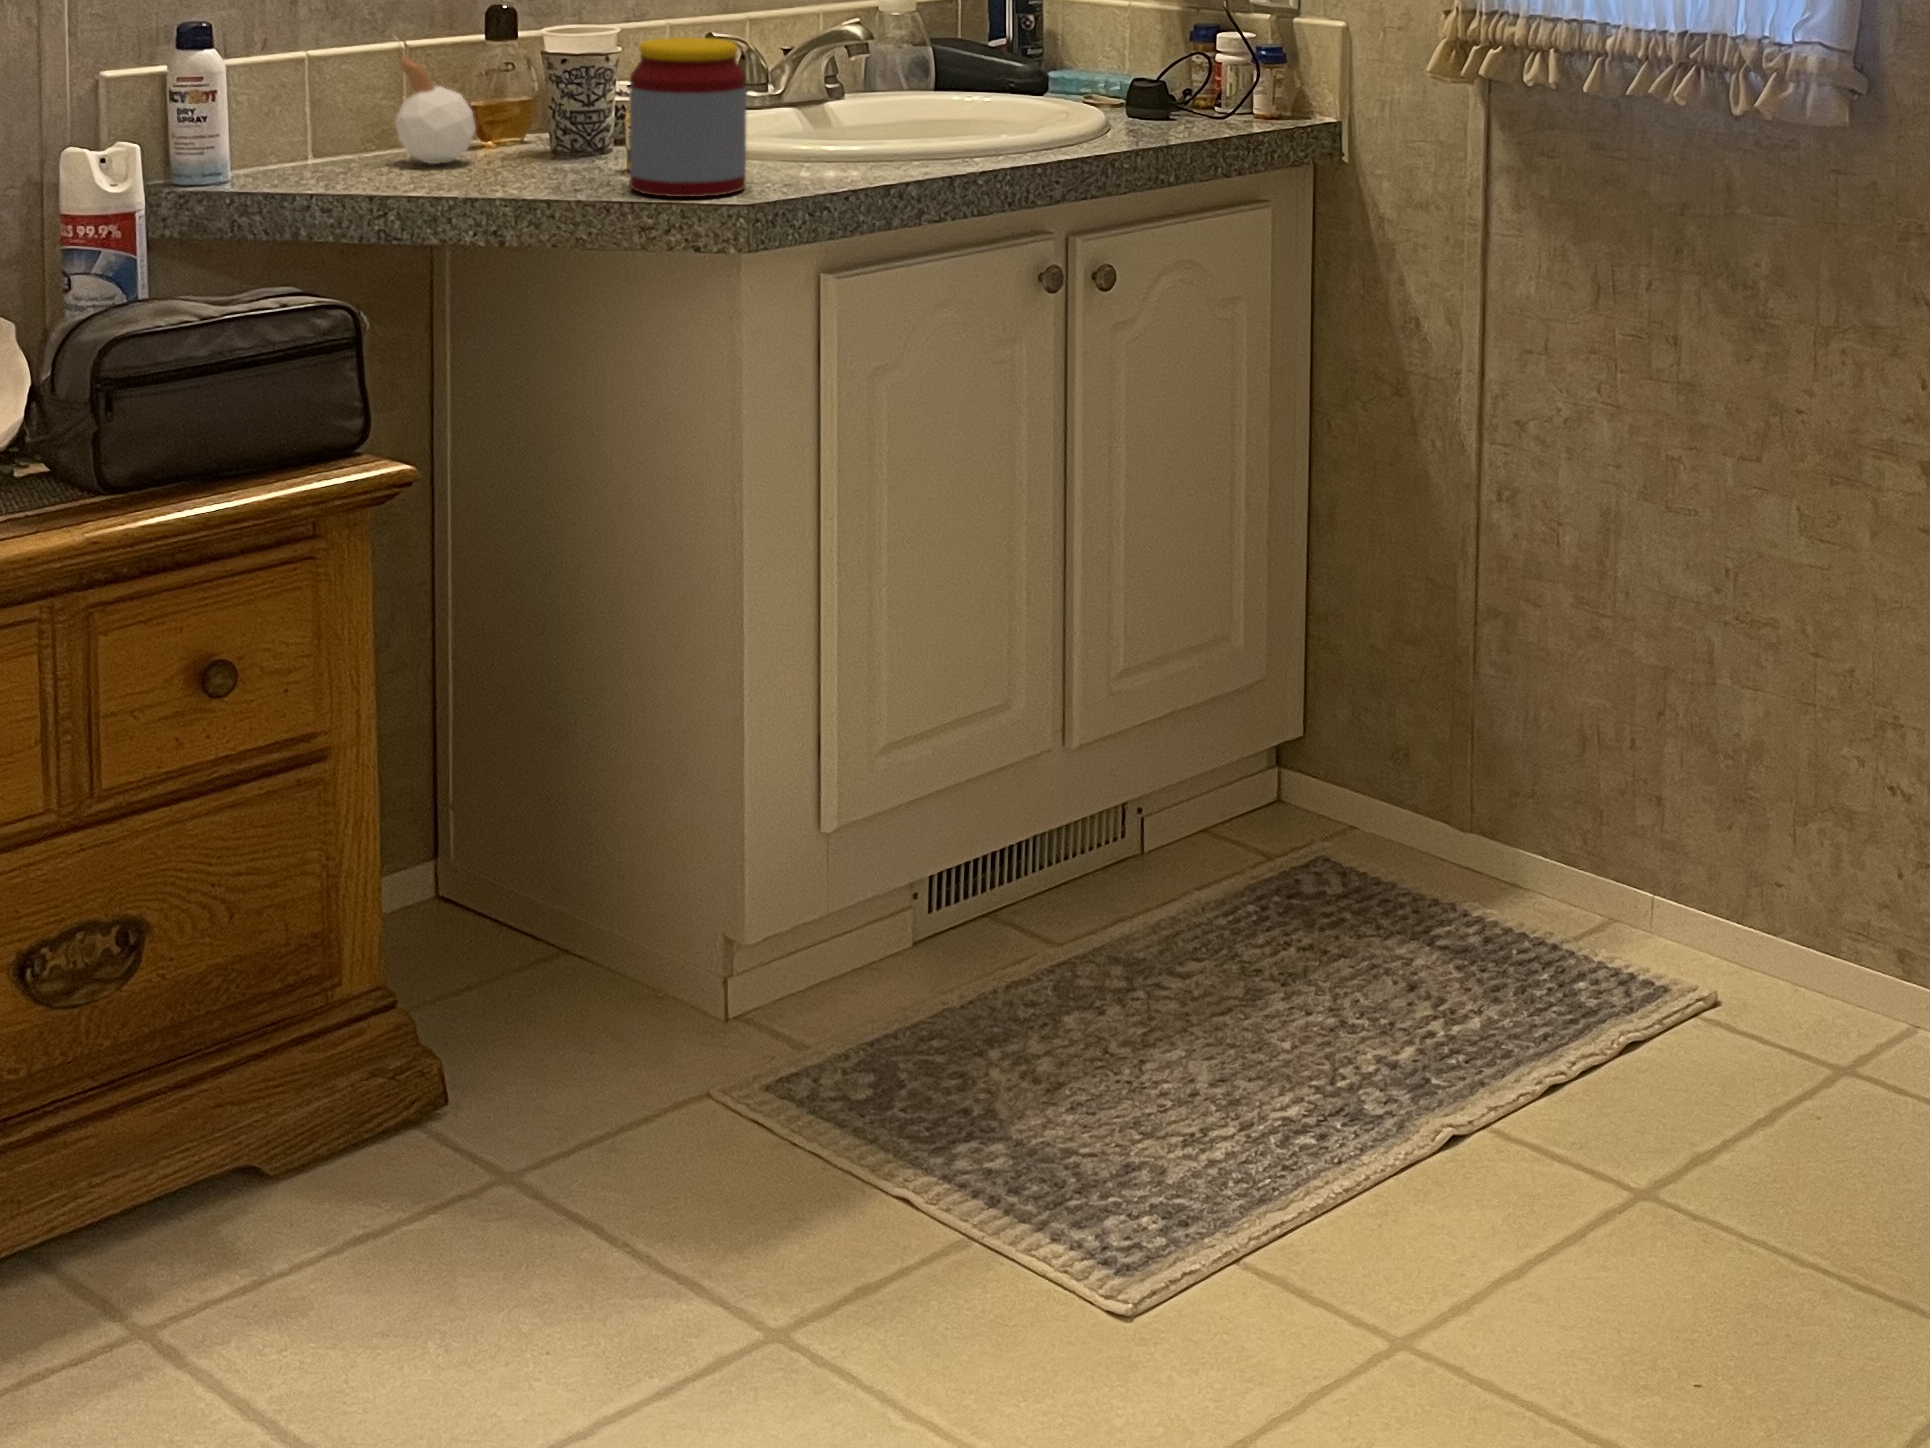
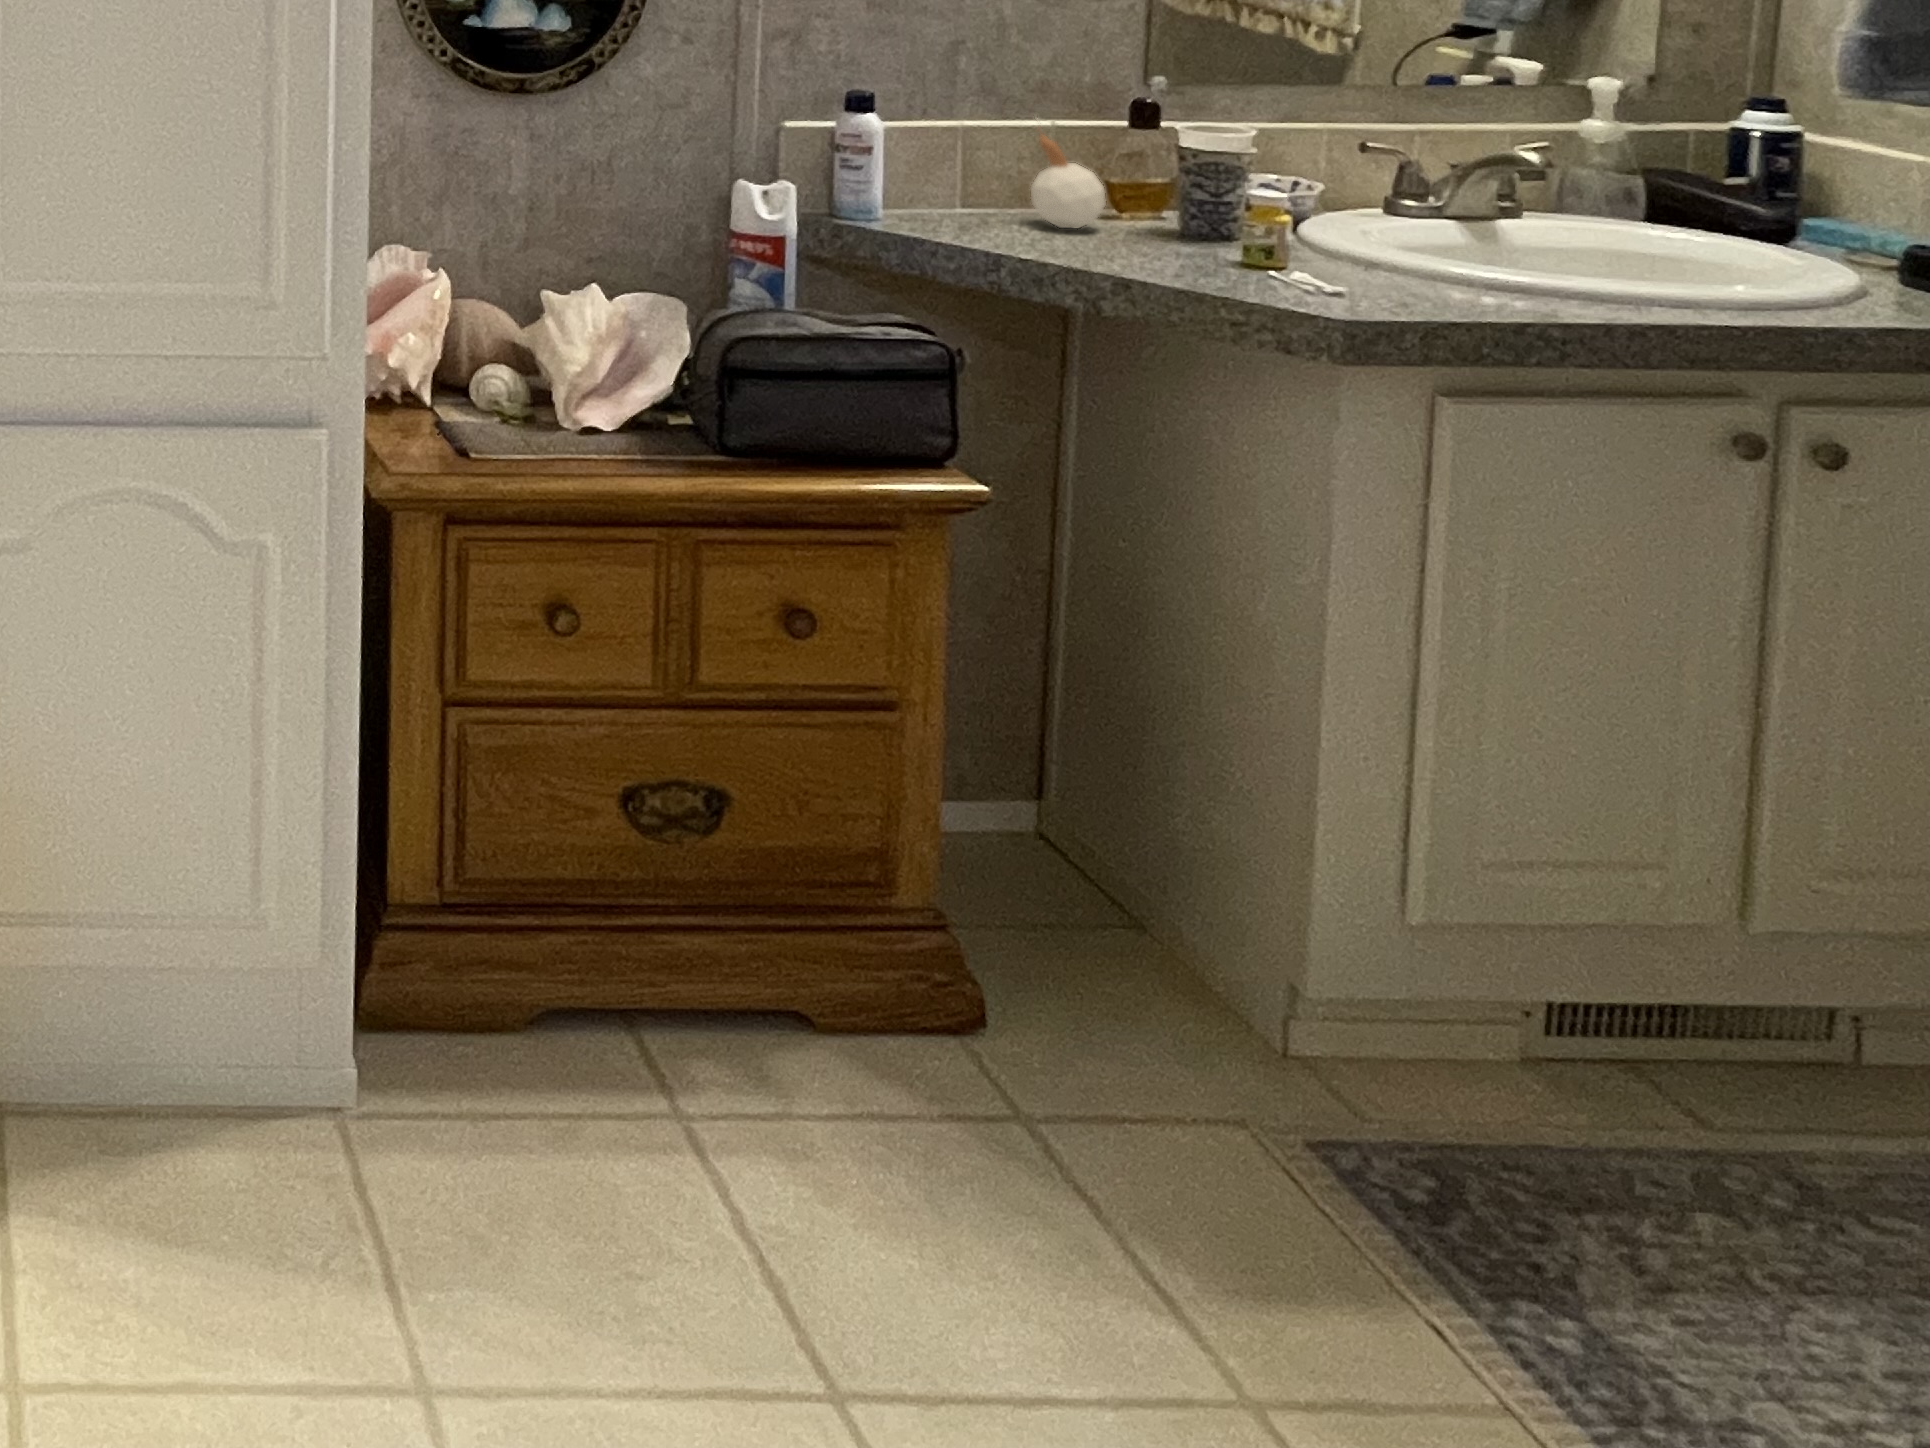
jar: present [630,37,747,197] -> none [1240,153,1373,306]

